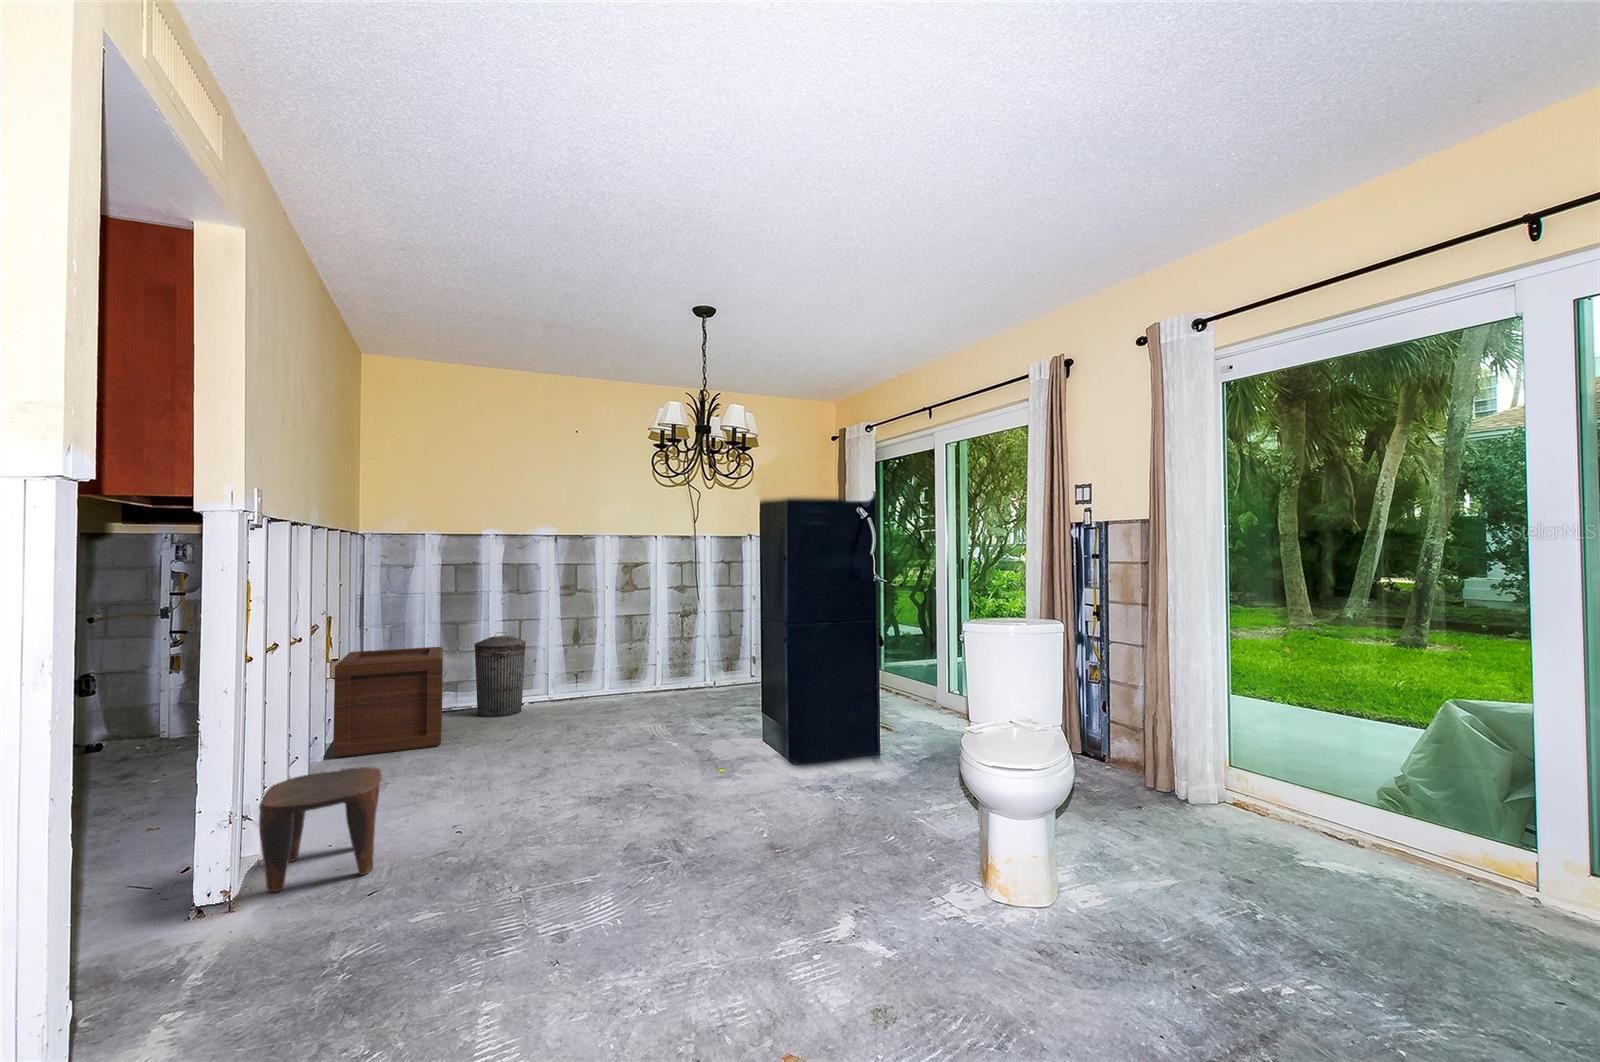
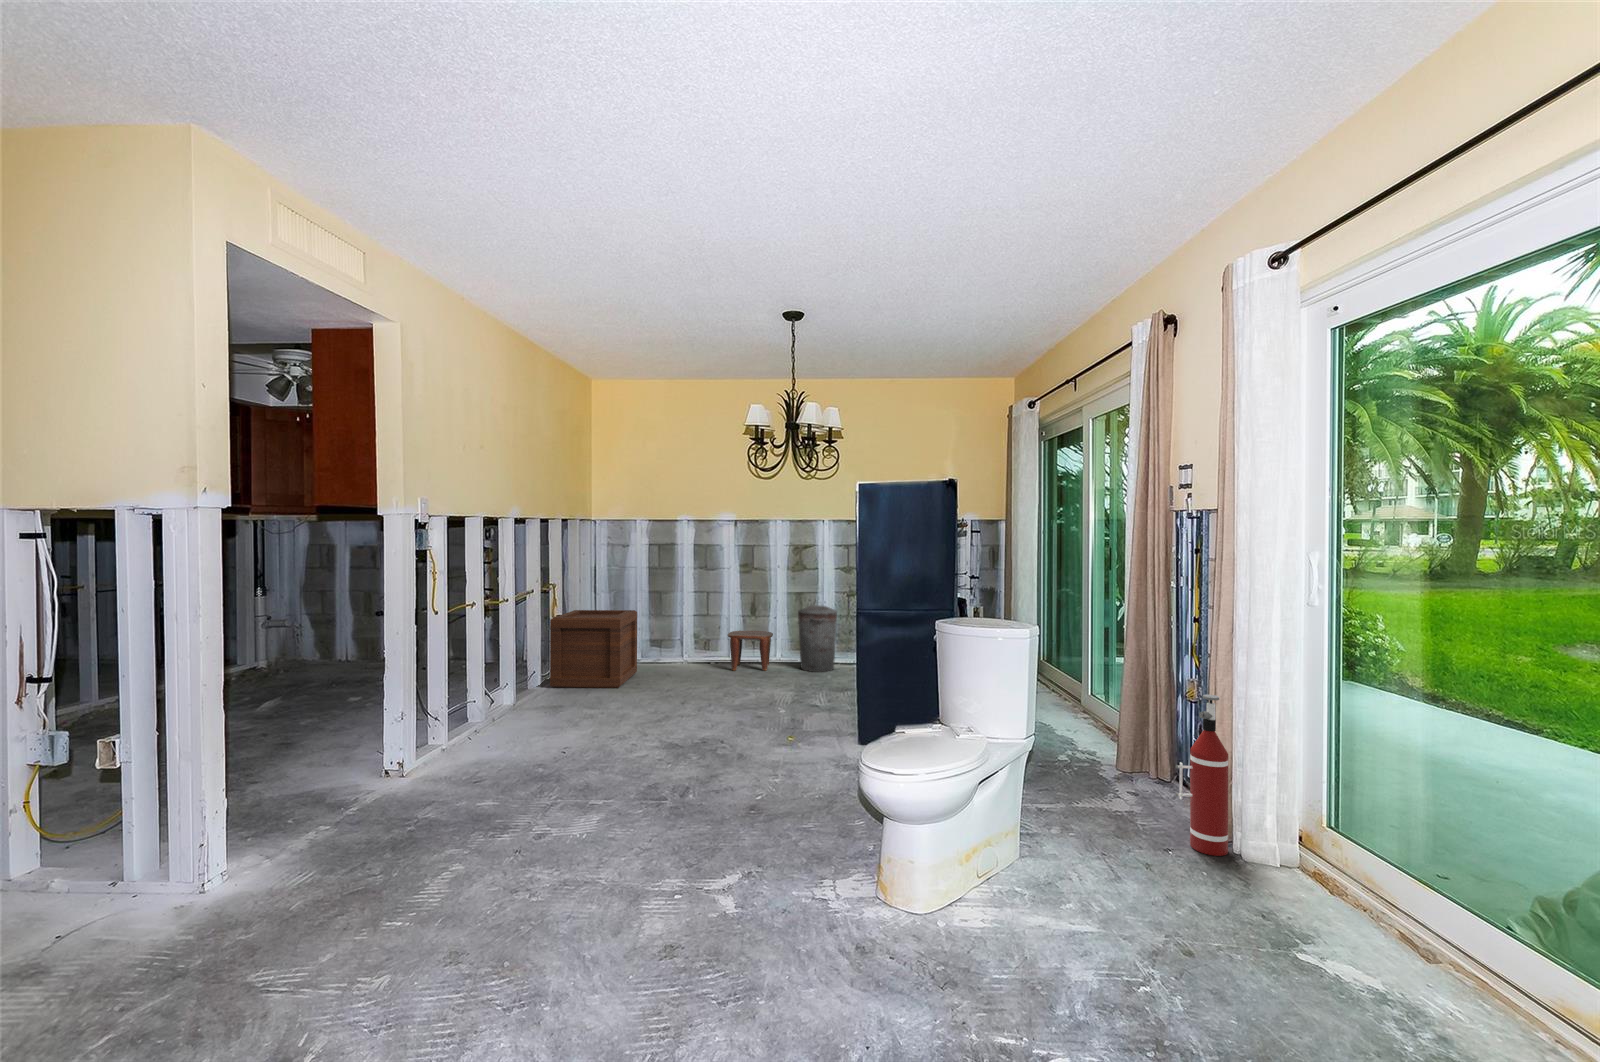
trash can: present [474,632,526,717] -> present [798,605,837,672]
fire extinguisher: none [1136,672,1173,805] -> present [1176,695,1228,856]
stool: present [259,767,381,892] -> present [728,631,773,670]

